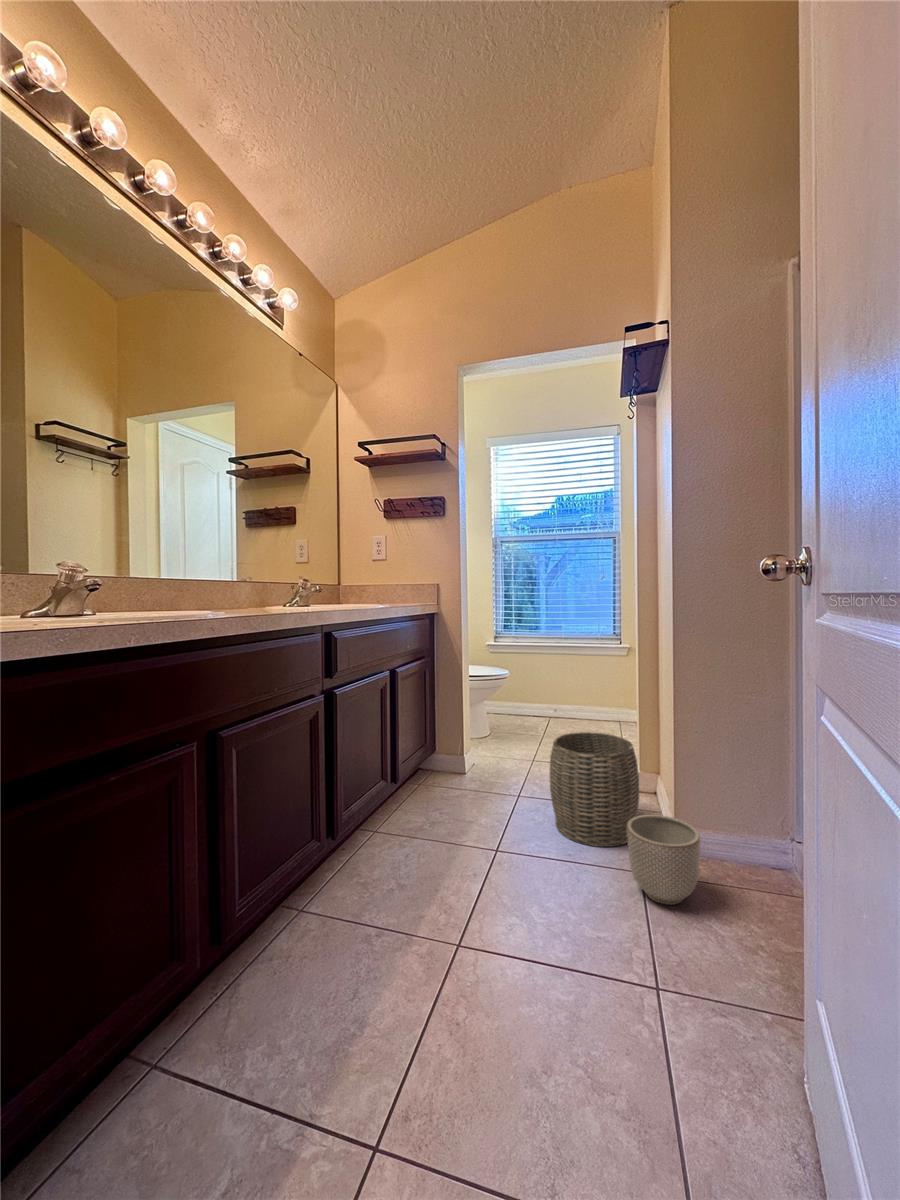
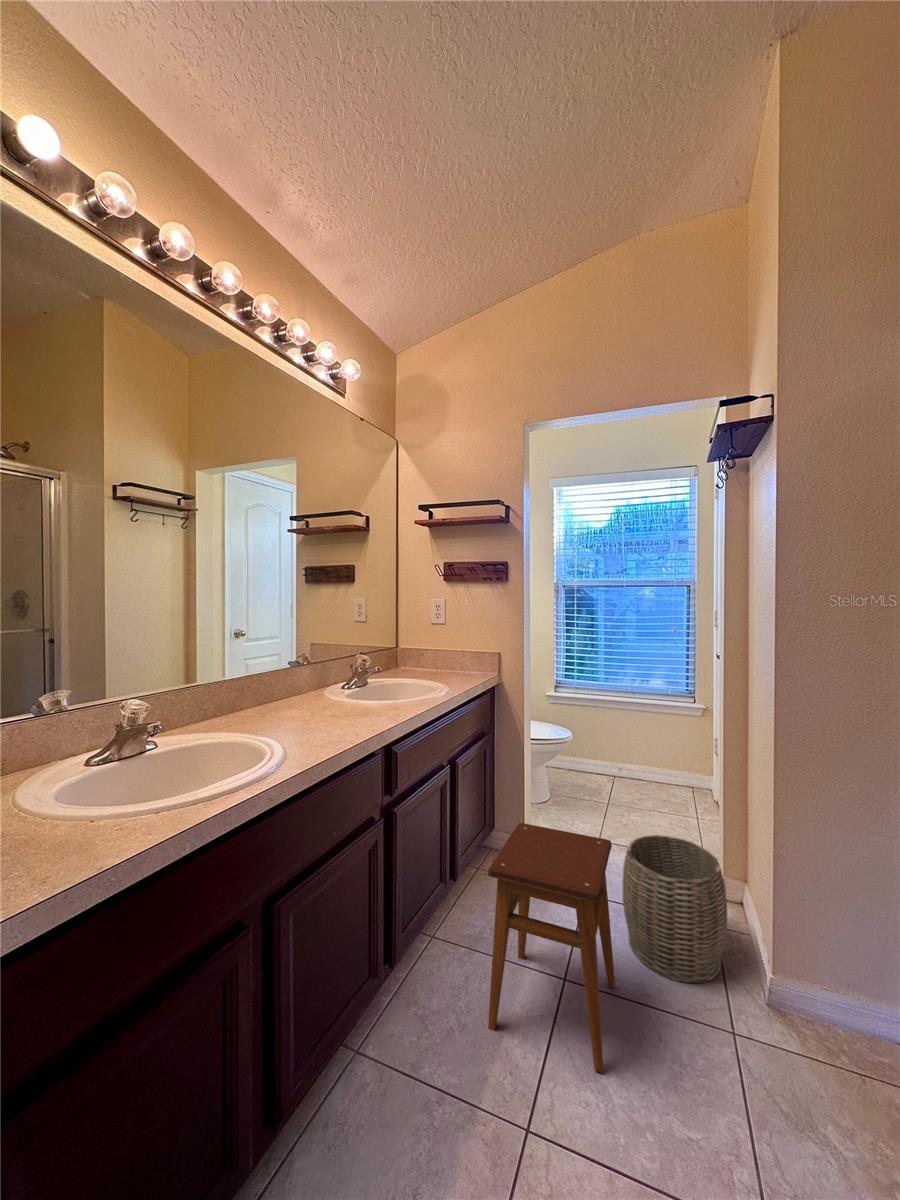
stool: none [423,716,541,905] -> present [488,823,615,1072]
planter: present [627,815,700,905] -> none [720,968,813,1093]

